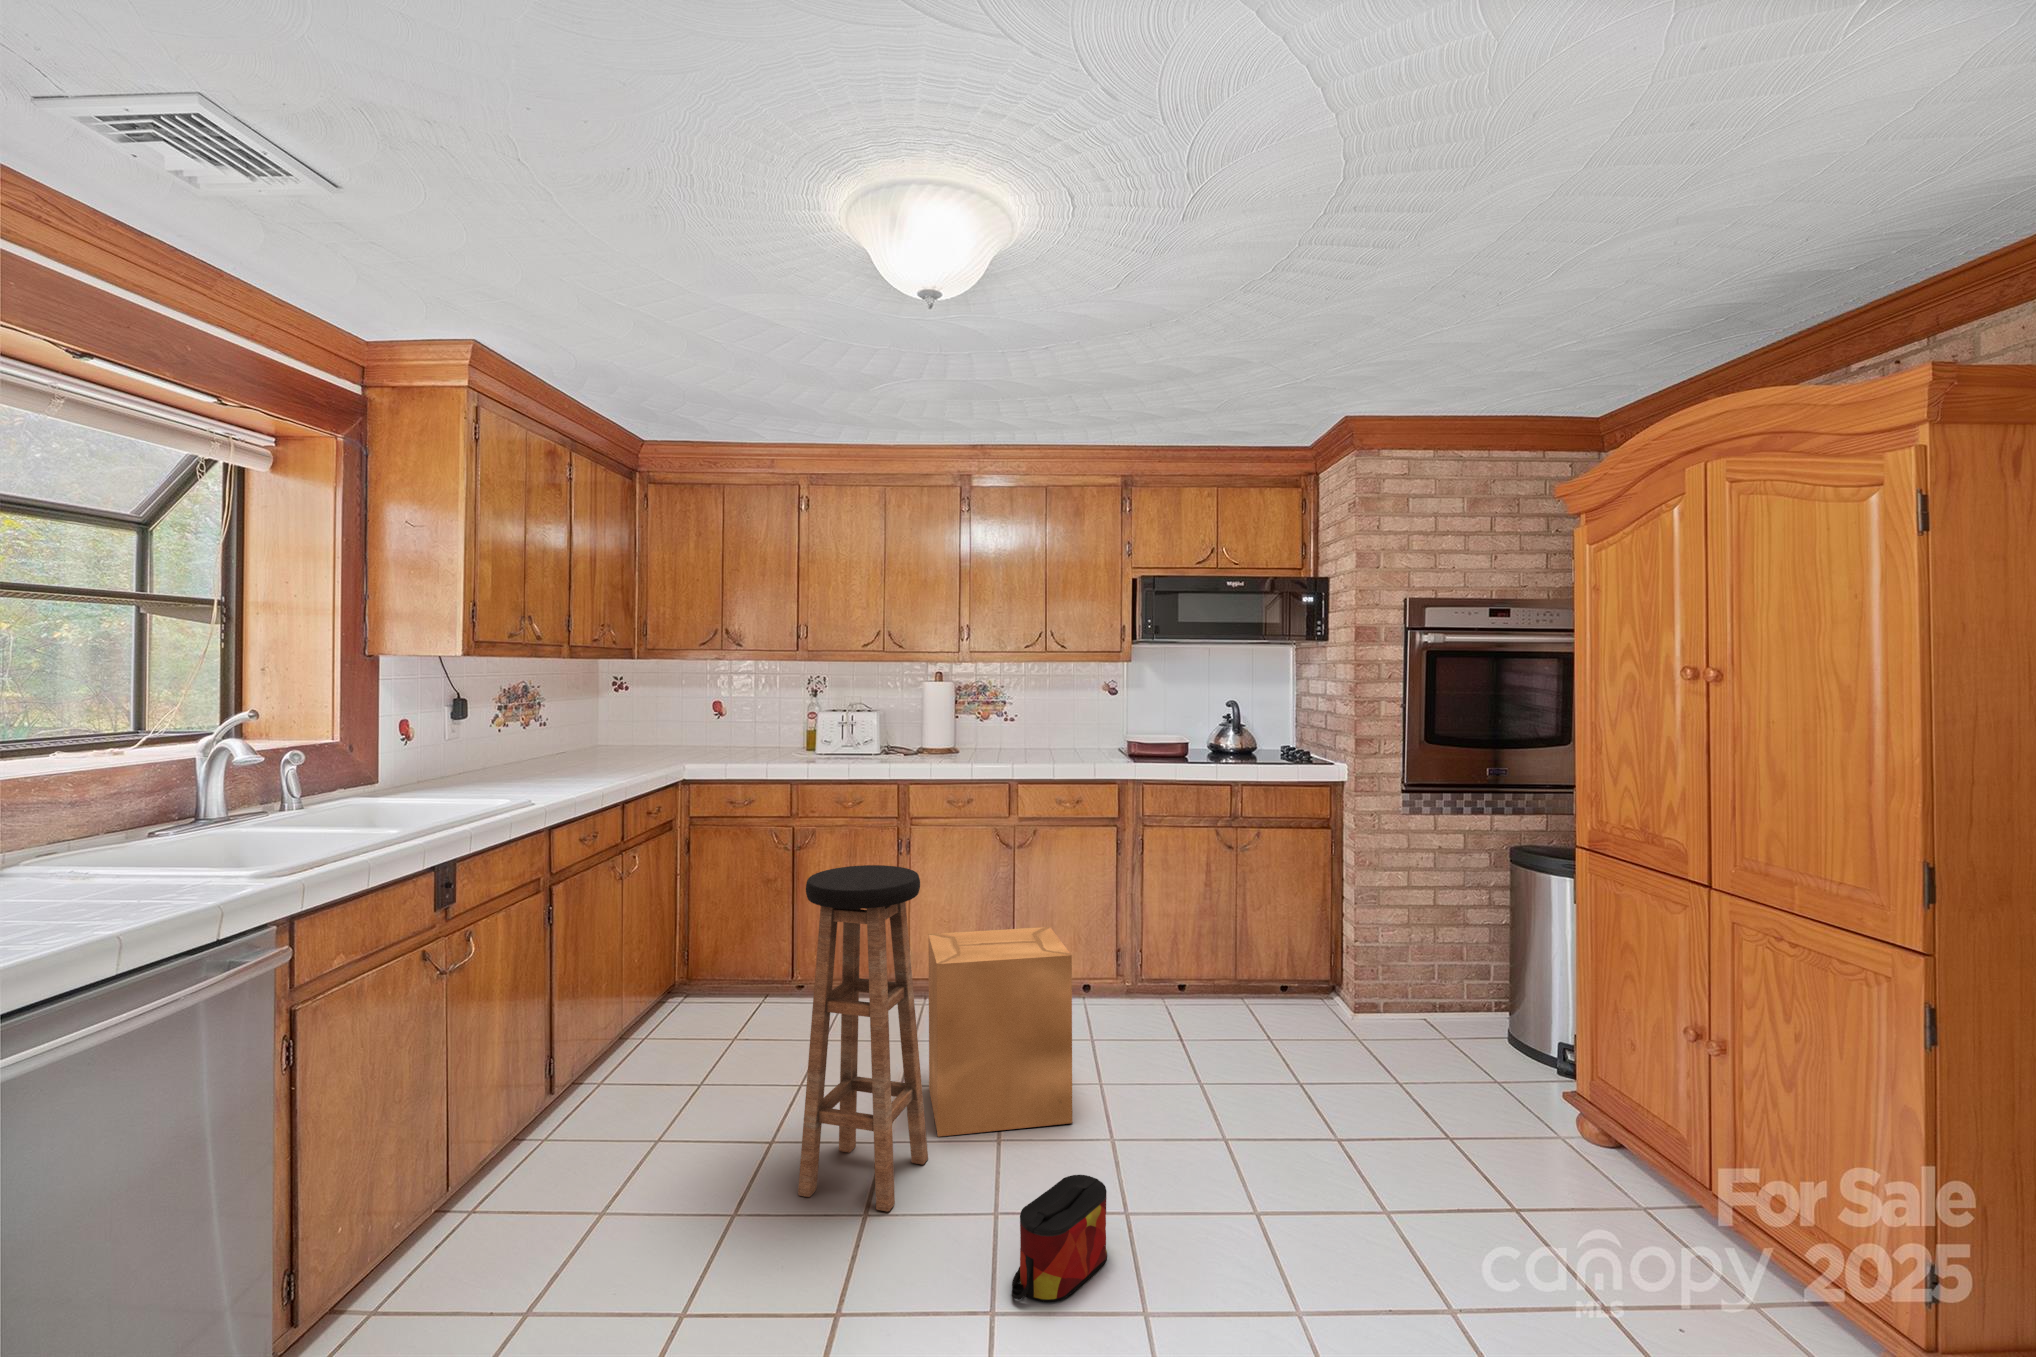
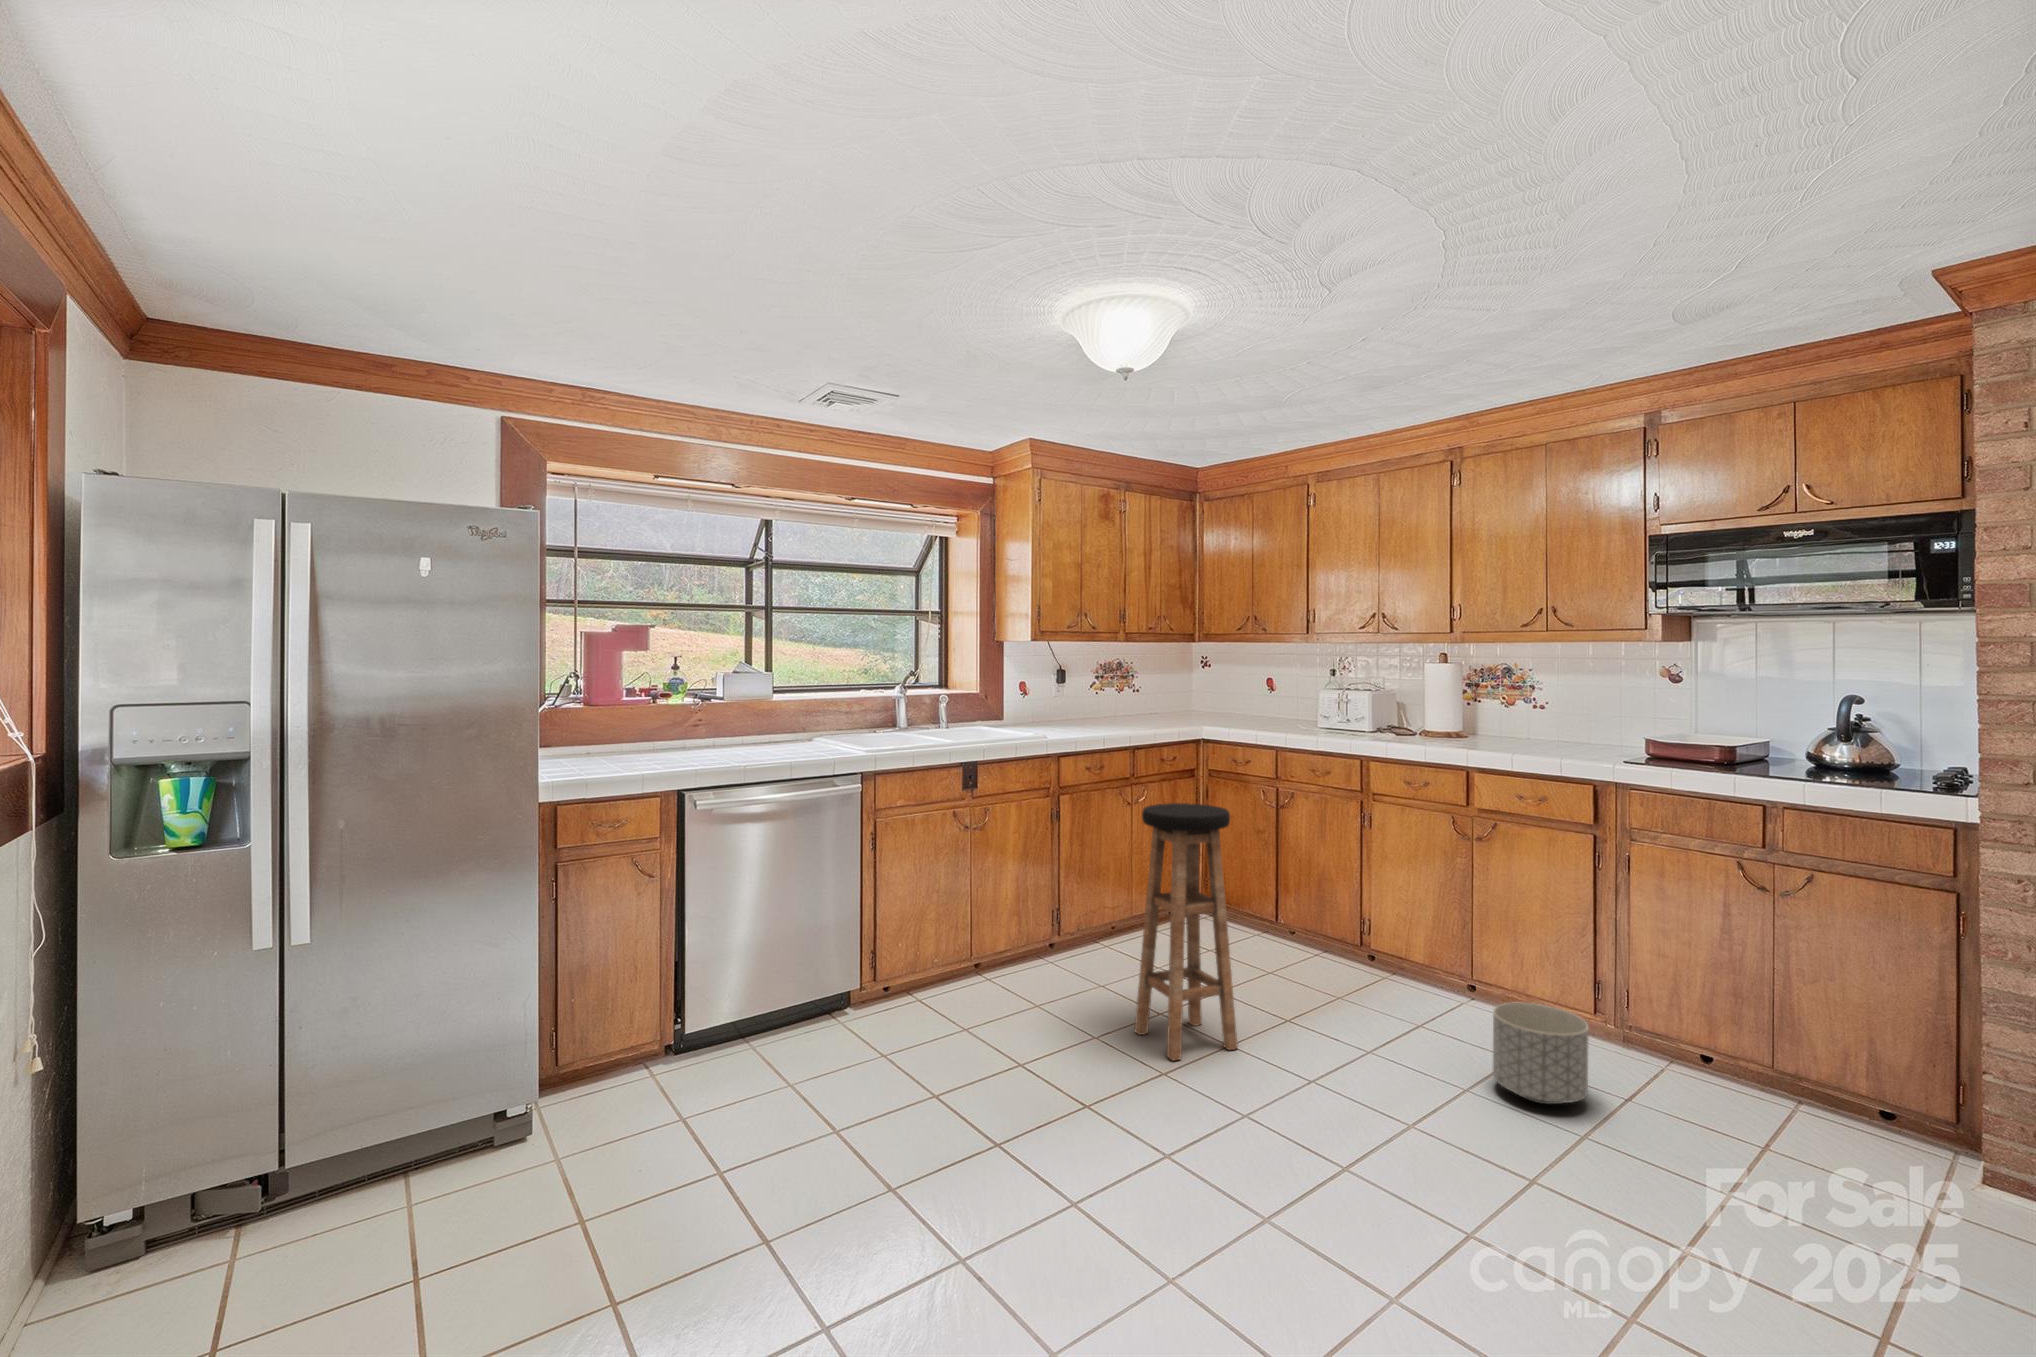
cardboard box: present [928,927,1072,1137] -> none [1263,882,1413,1077]
planter: none [1140,996,1217,1090] -> present [1493,1002,1589,1104]
bag: present [1012,1175,1107,1303] -> none [1181,1073,1288,1148]

